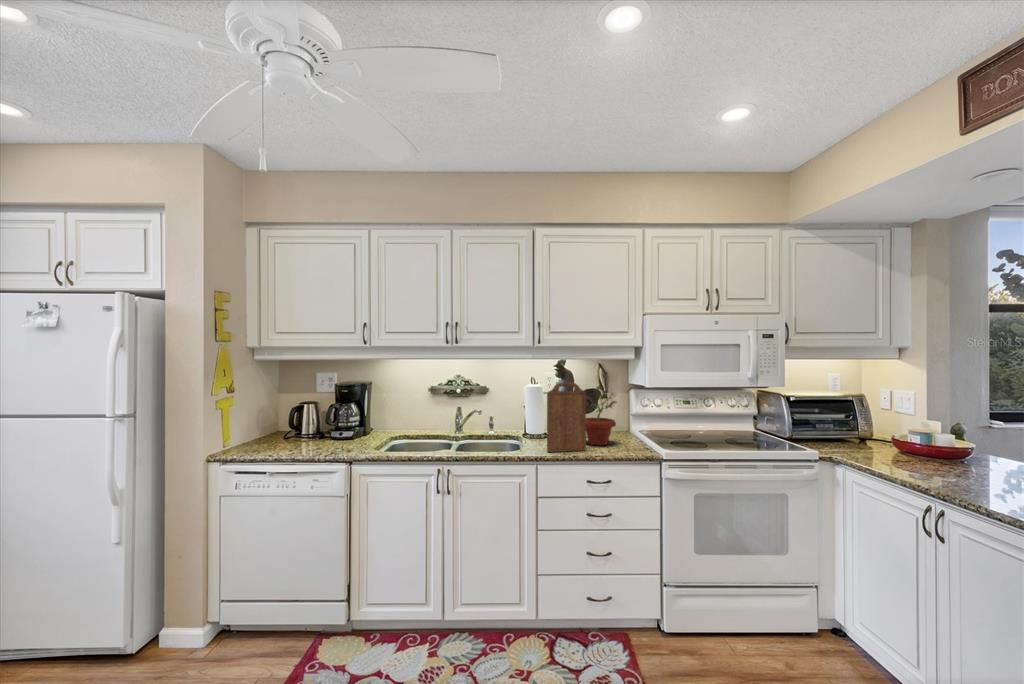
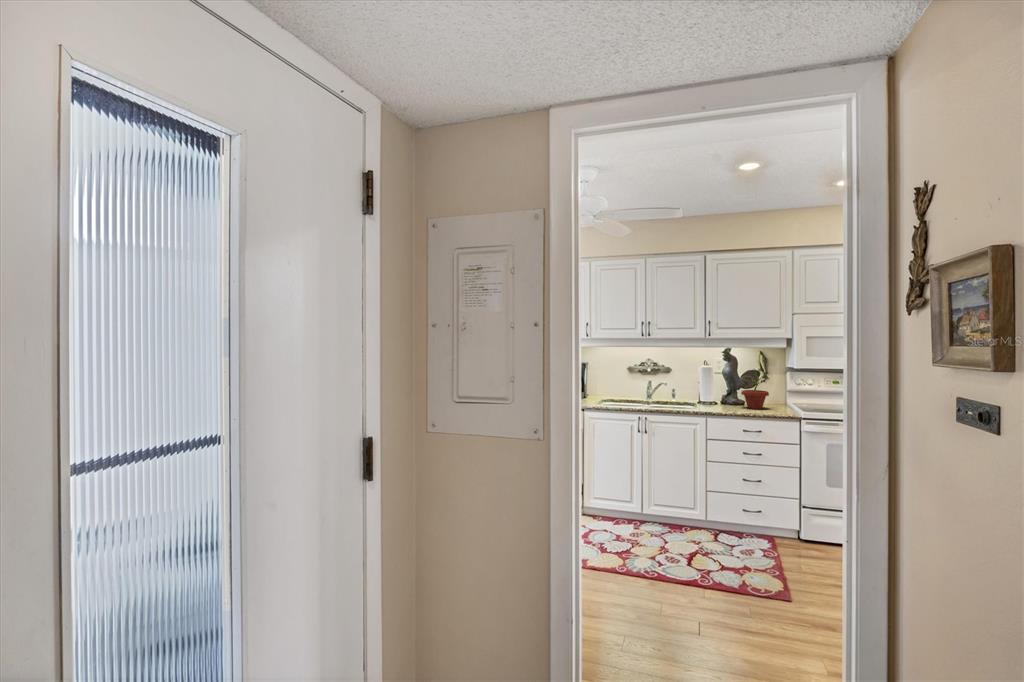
cutting board: present [547,383,586,452] -> none [714,363,744,411]

